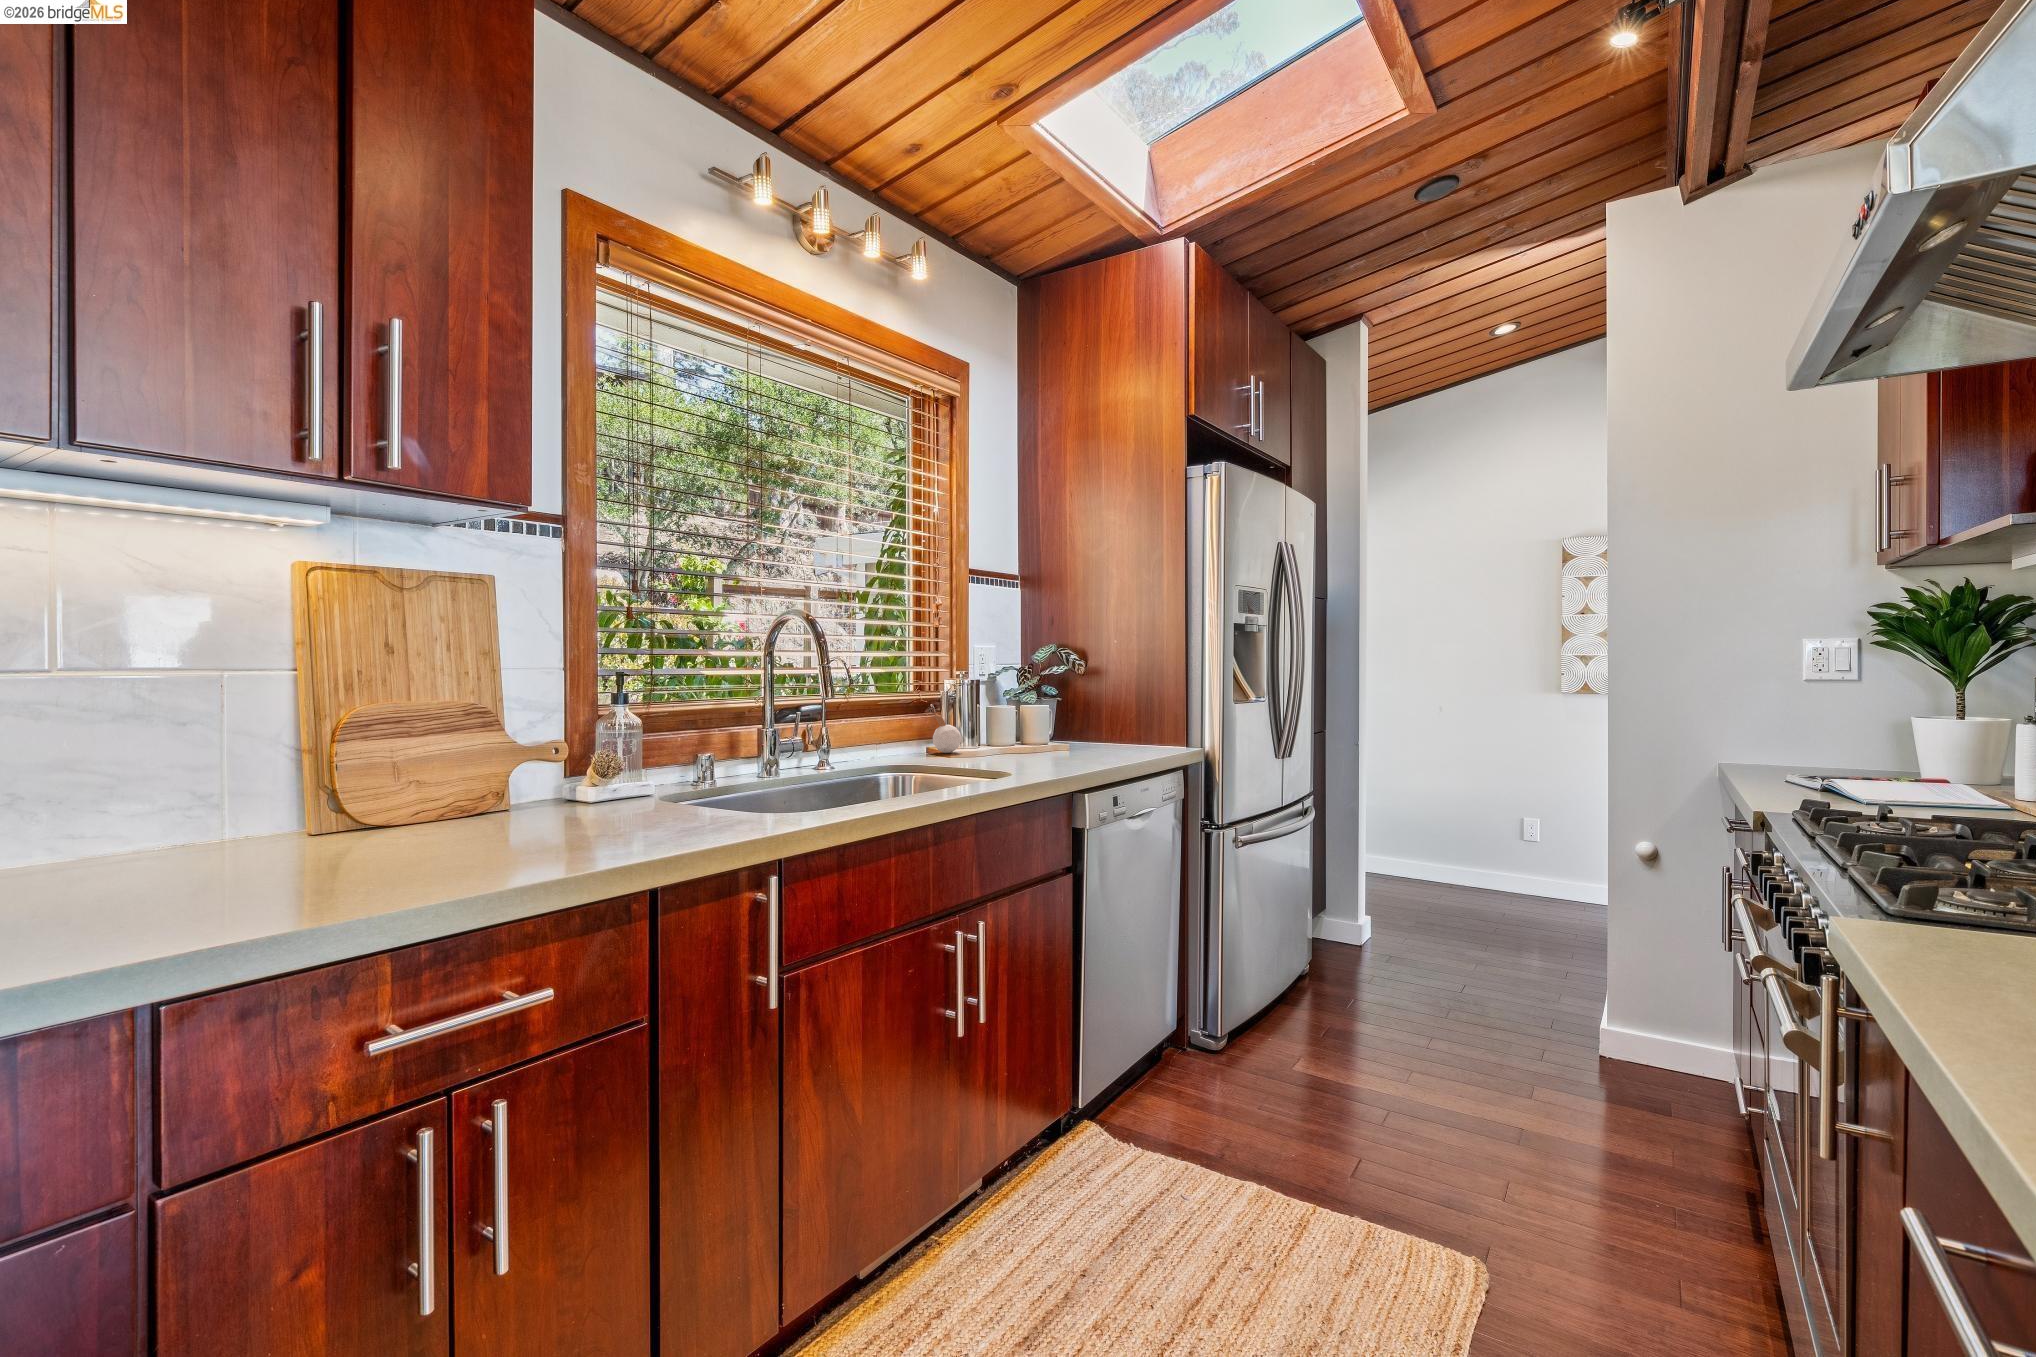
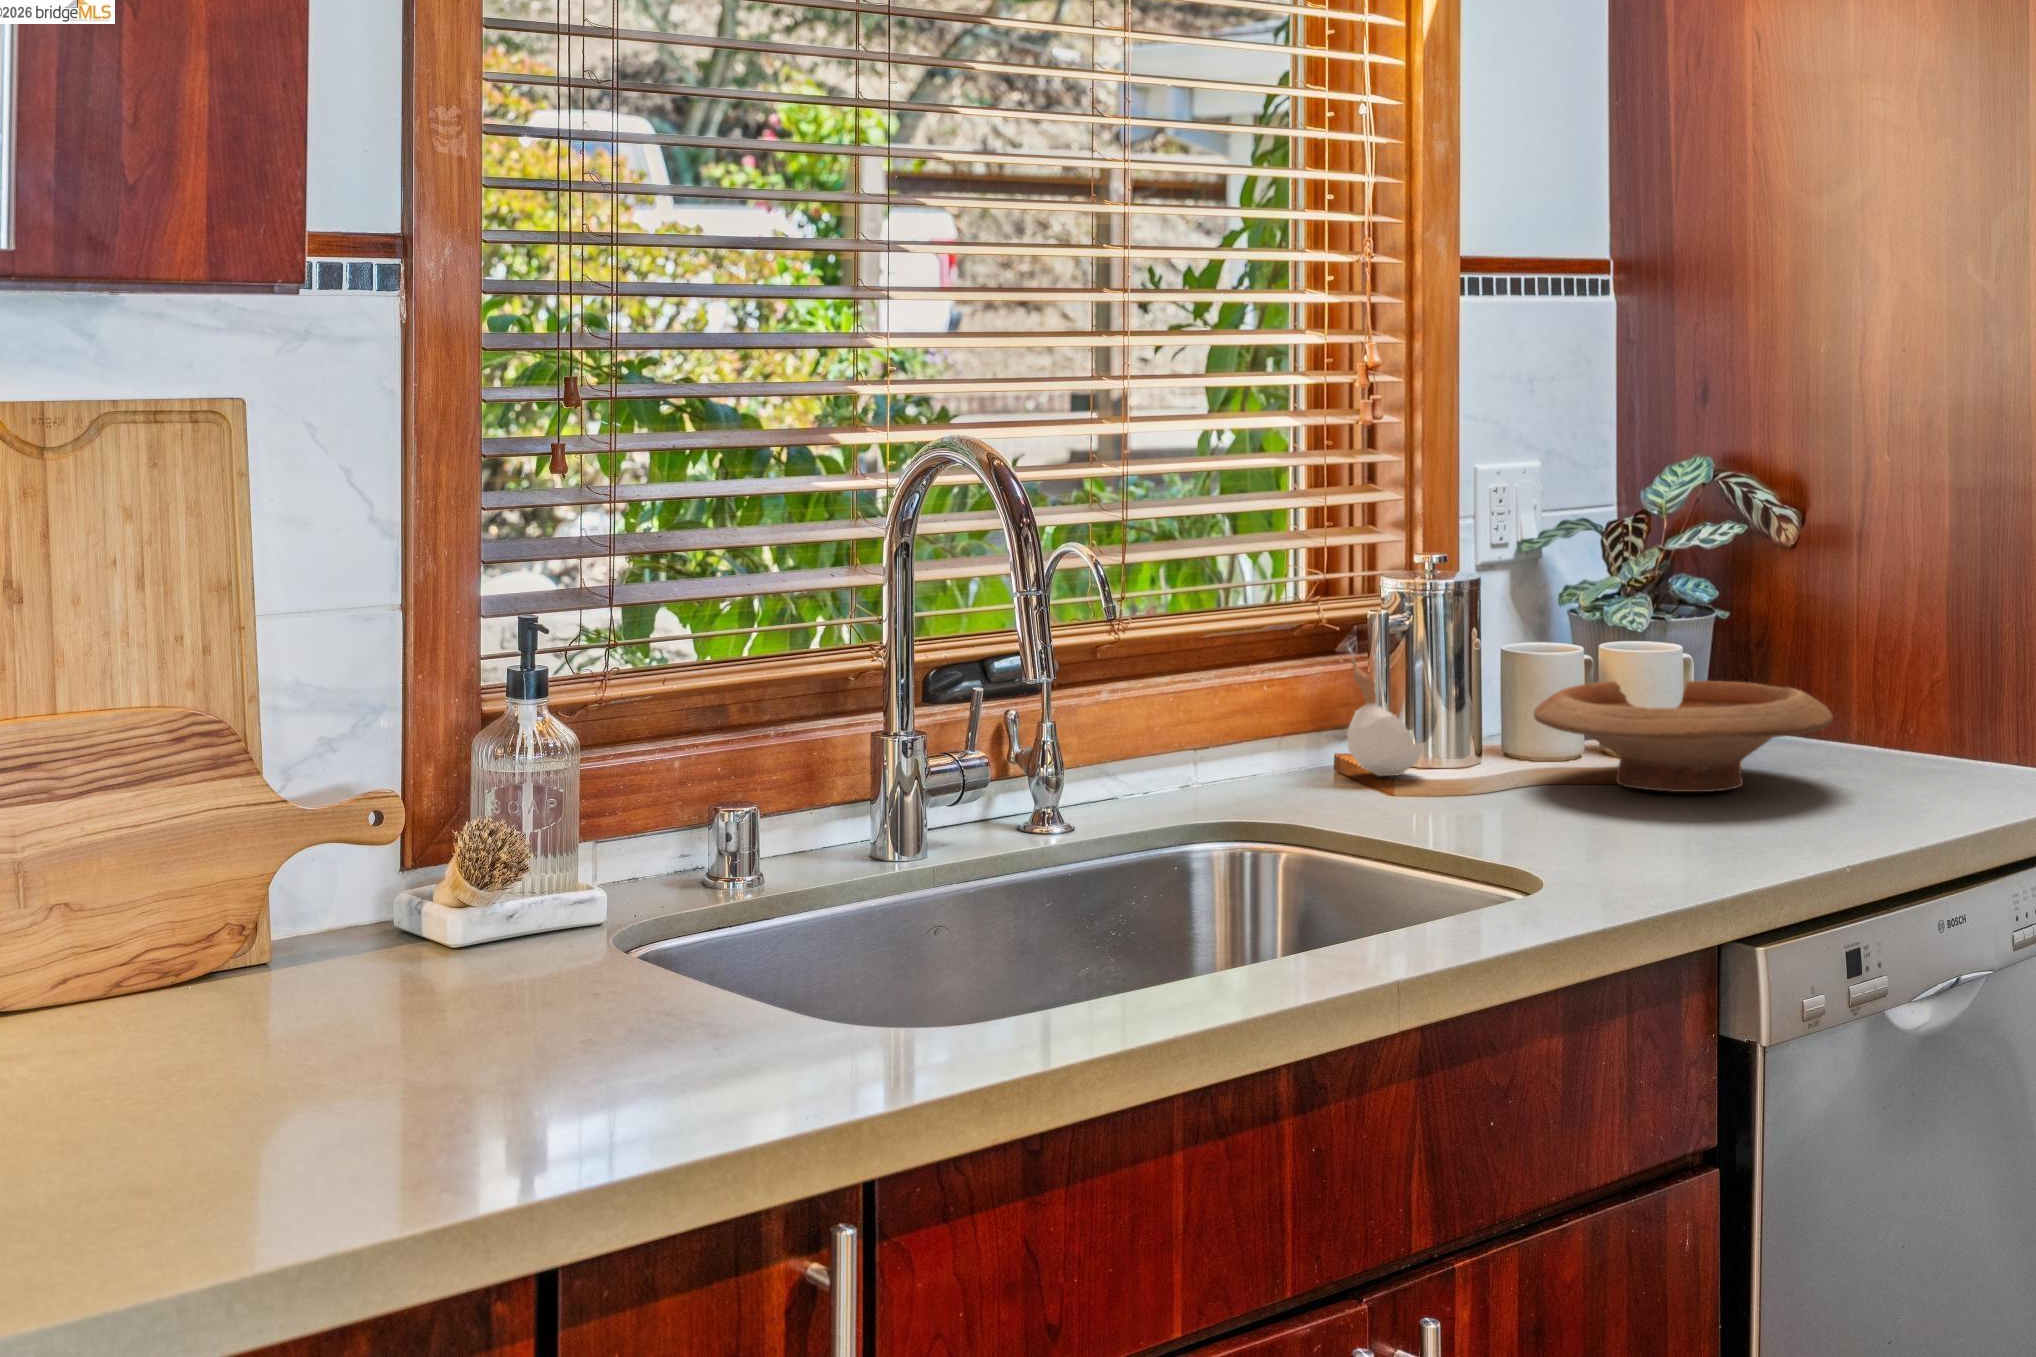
wooden bowl: none [1000,718,1102,754] -> present [1534,681,1833,792]

